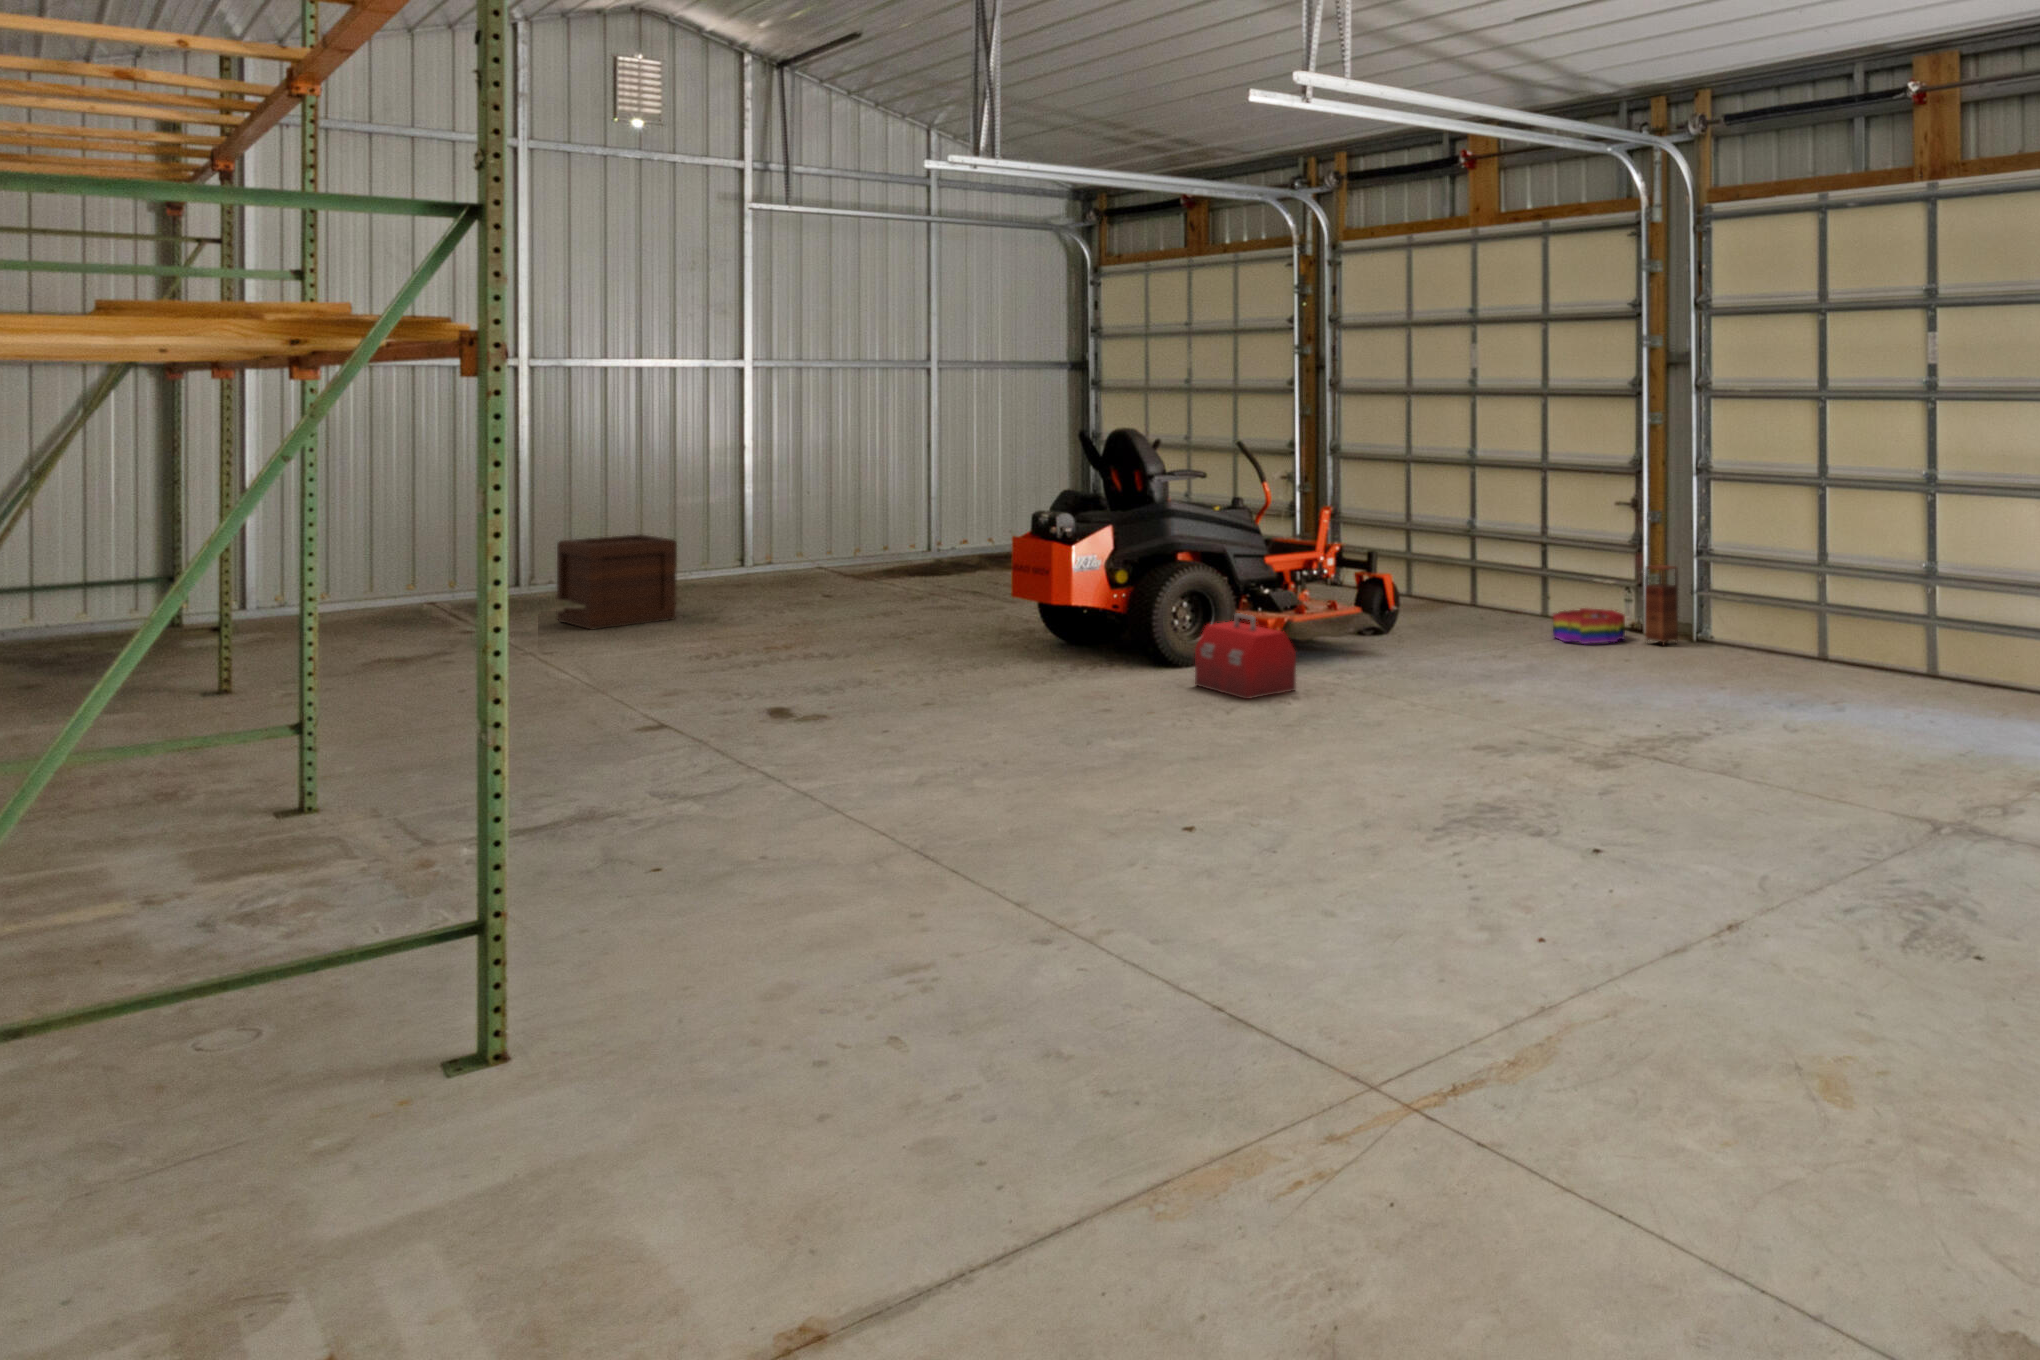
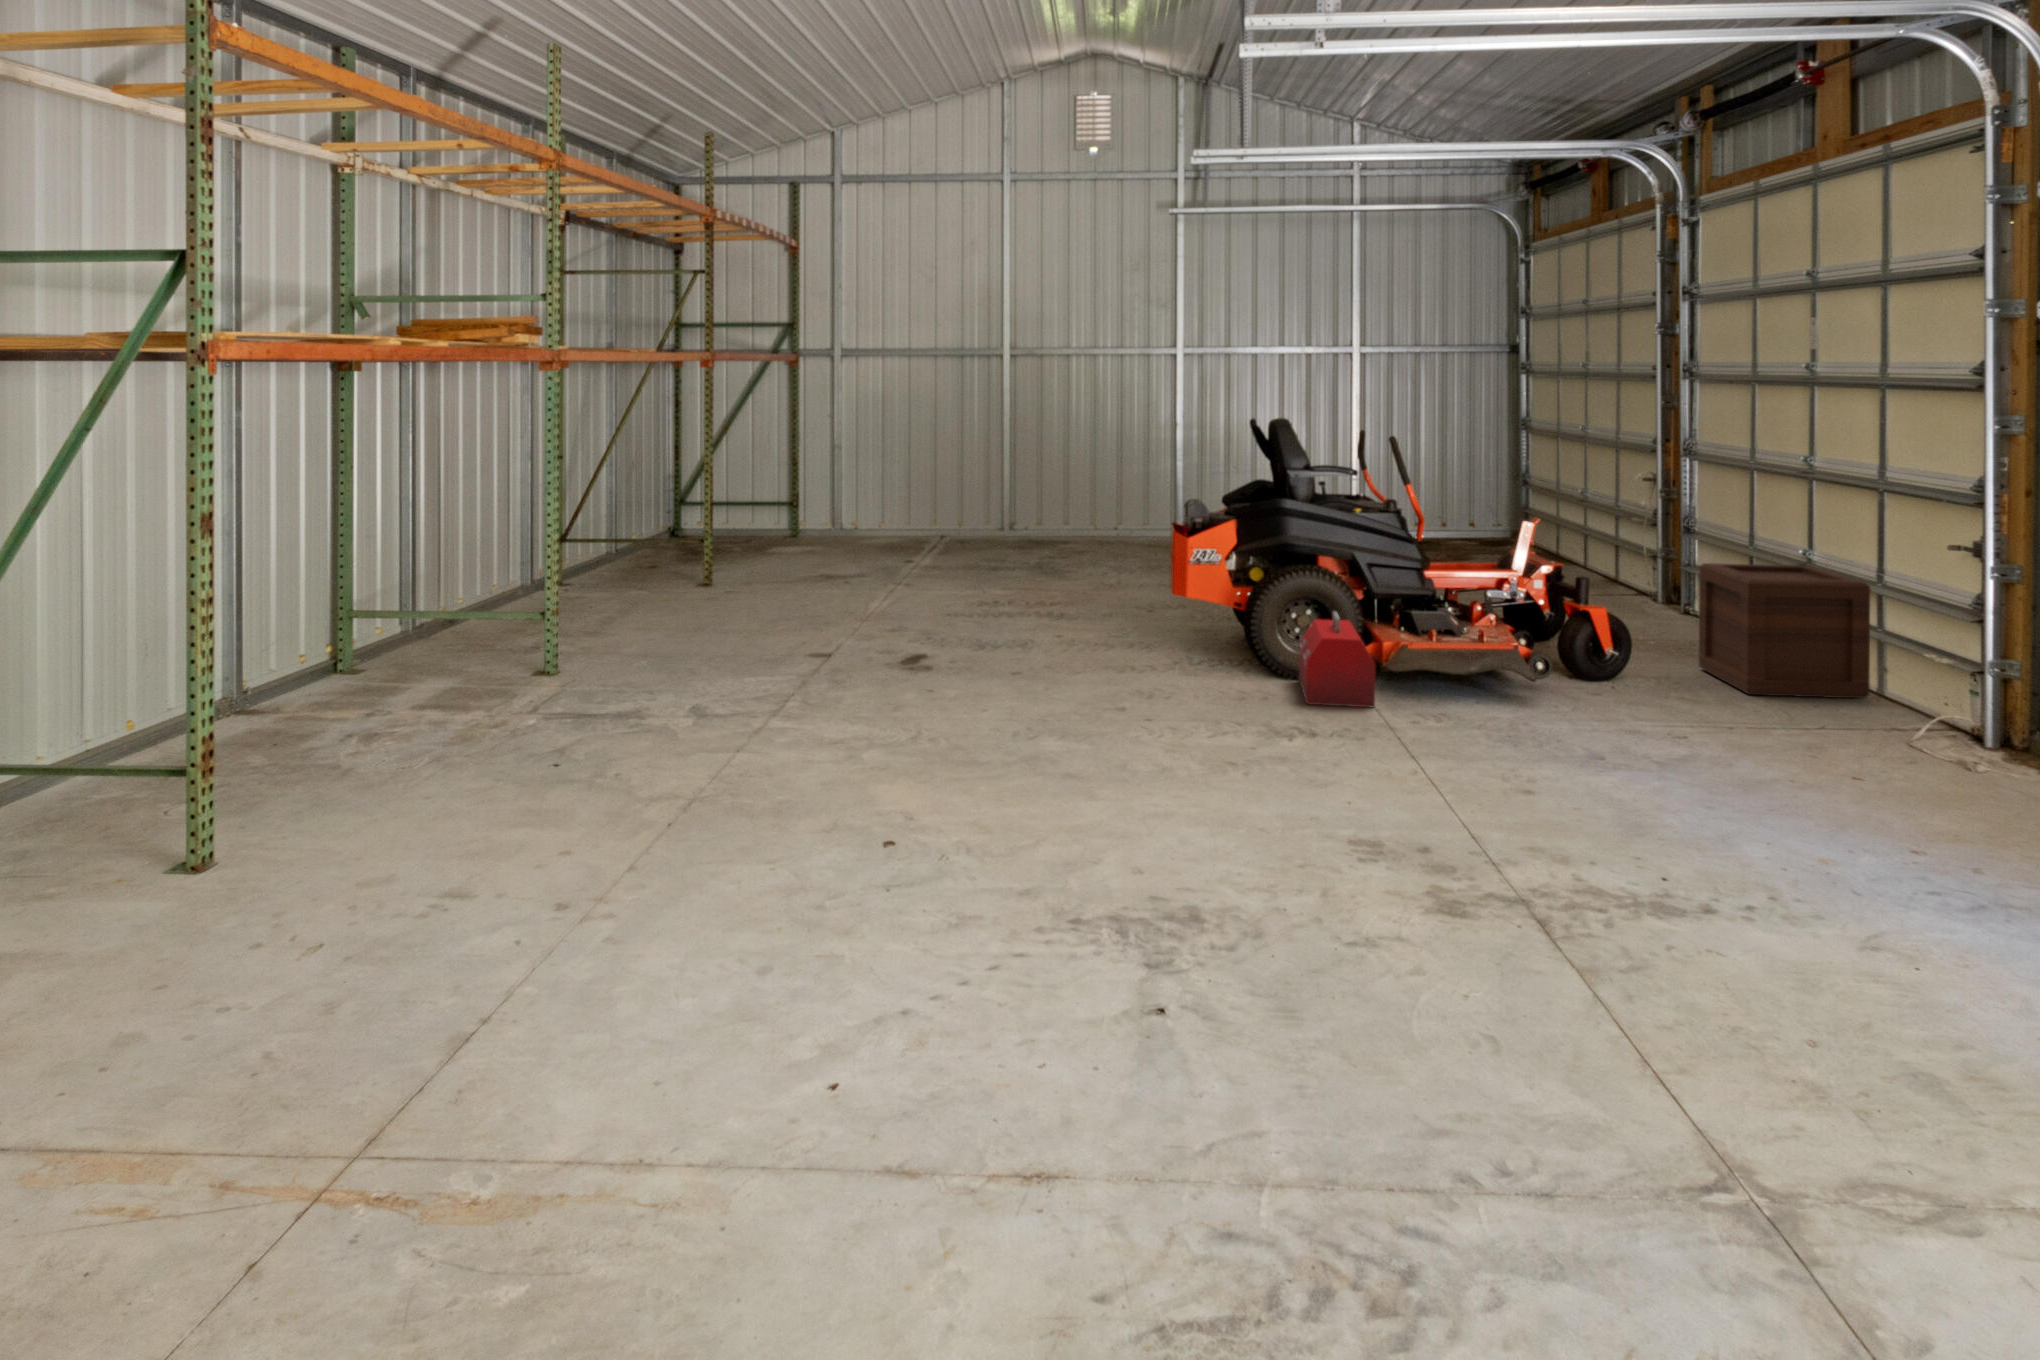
wooden crate: present [557,535,677,629] -> present [1699,563,1870,698]
storage cabinet: present [1645,564,1678,646] -> none [1972,642,2032,769]
storage bin: present [1553,608,1625,644] -> none [1835,686,1957,746]

